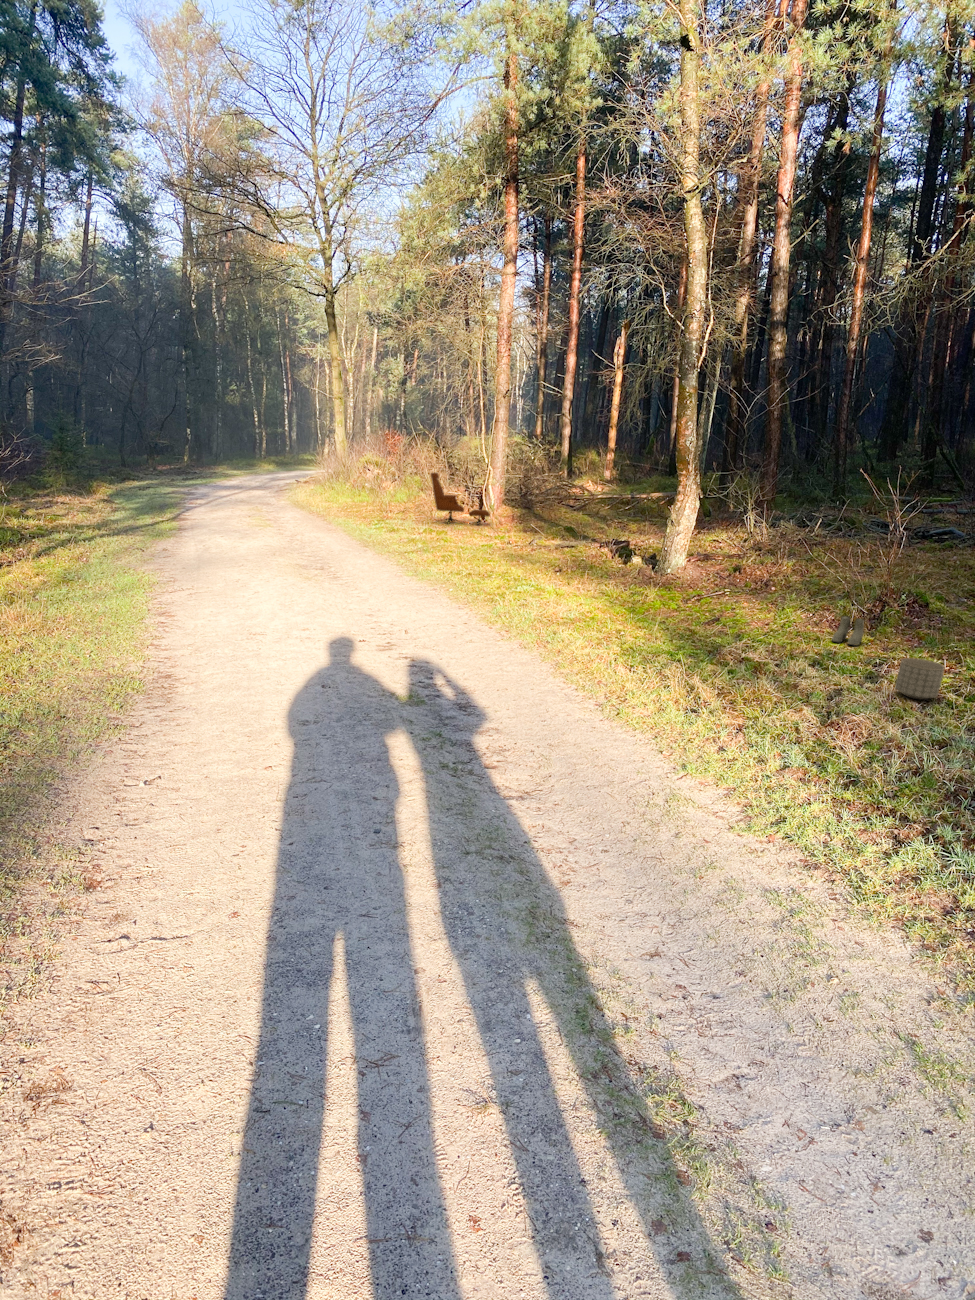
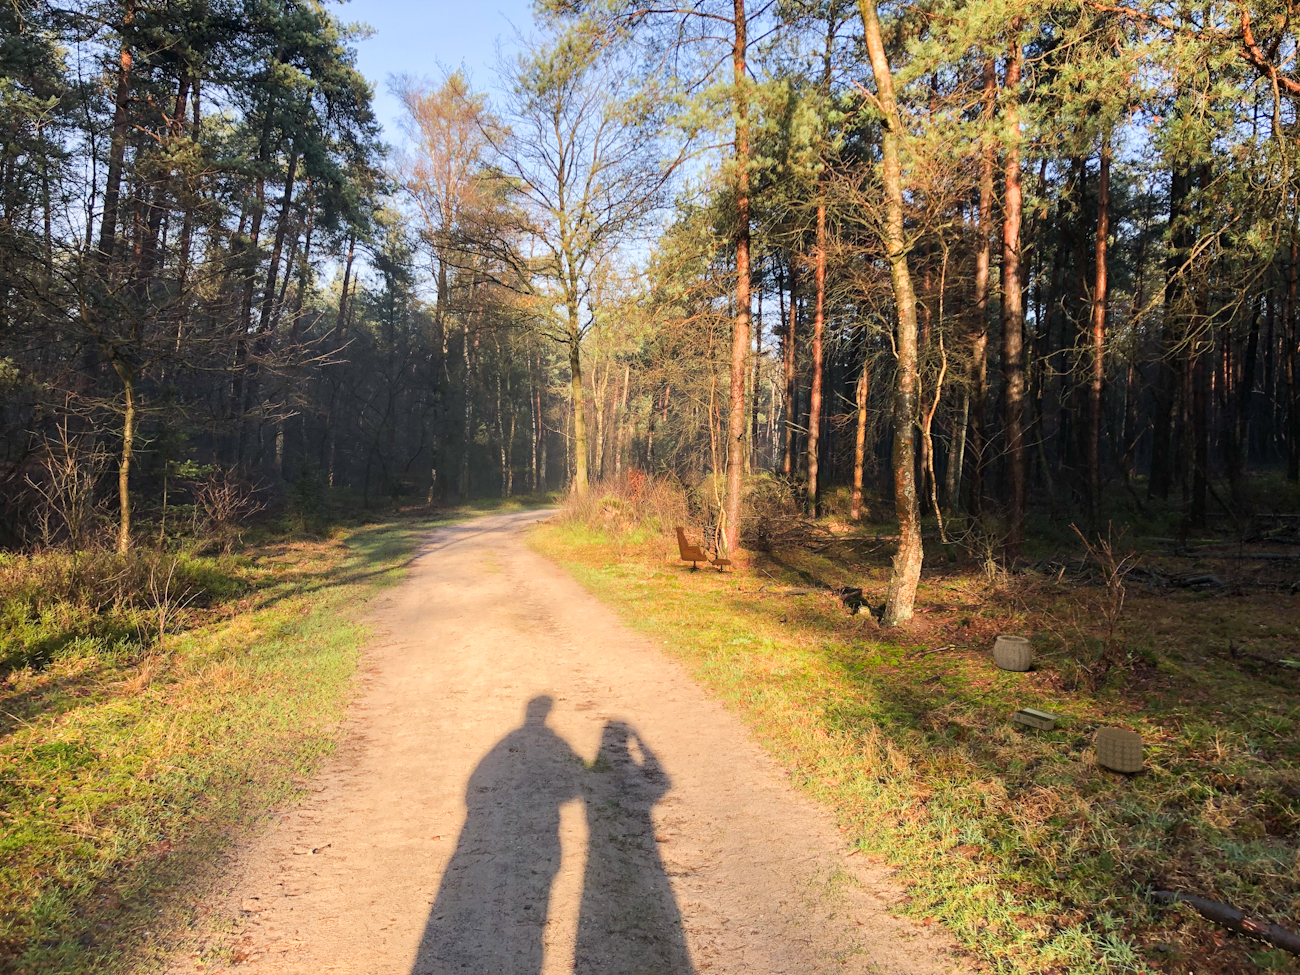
woven basket: none [775,580,812,614] -> present [994,636,1032,671]
boots: present [832,616,864,646] -> none [1046,677,1080,708]
toolbox: none [806,644,852,665] -> present [1014,707,1060,731]

